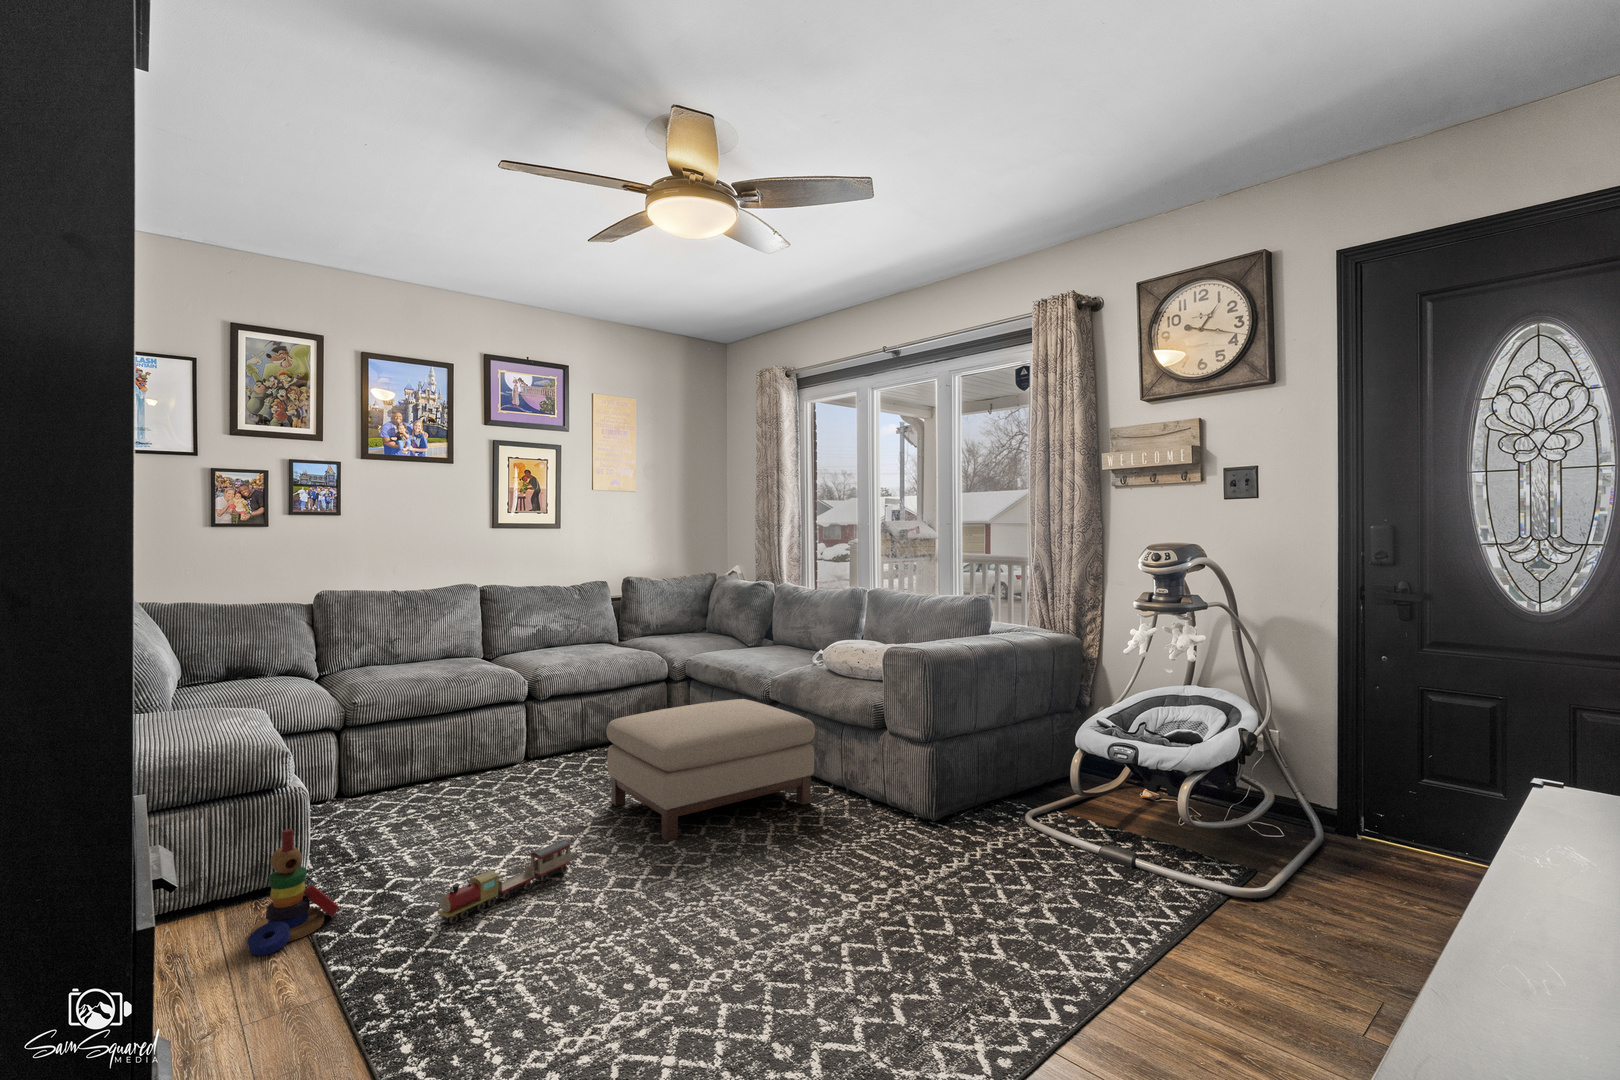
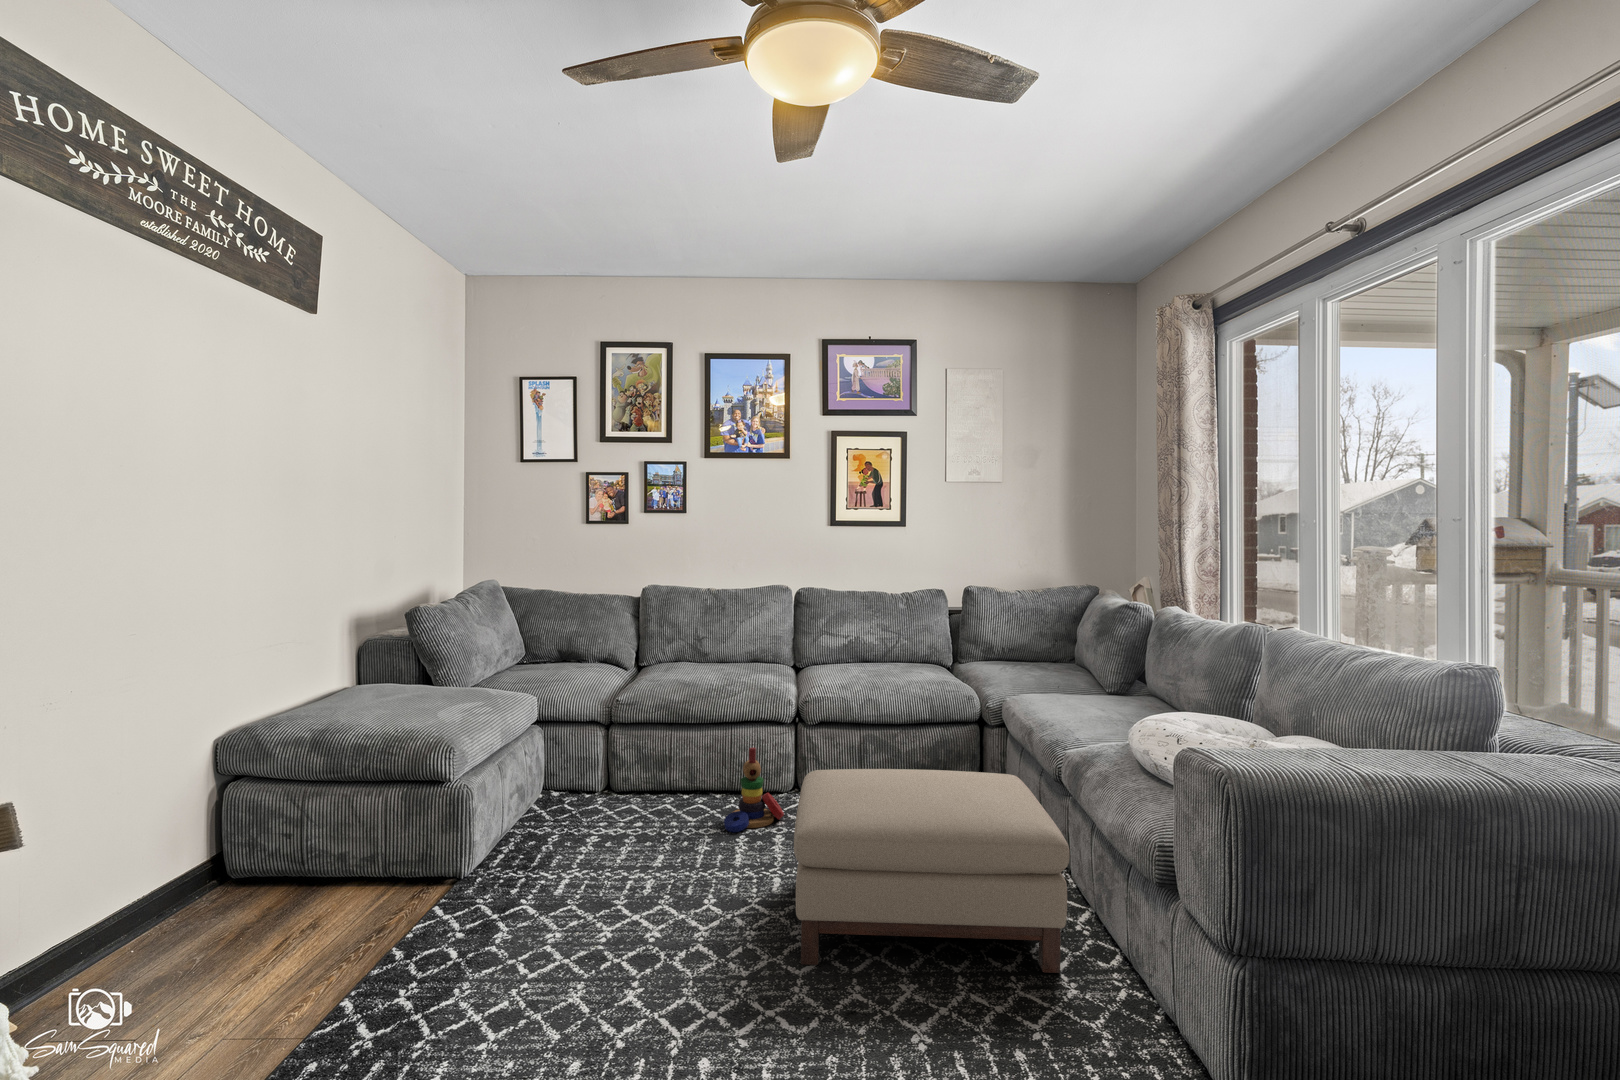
stacking toy: present [248,829,339,956] -> present [724,748,784,832]
toy train: present [438,841,570,924] -> none [470,923,655,993]

